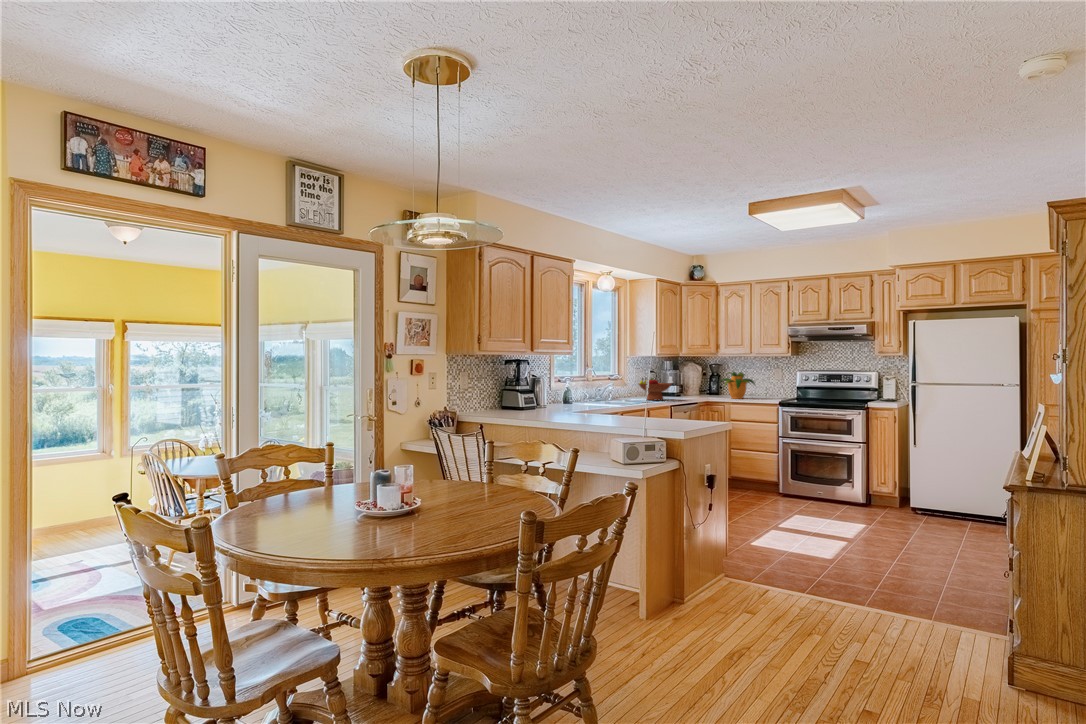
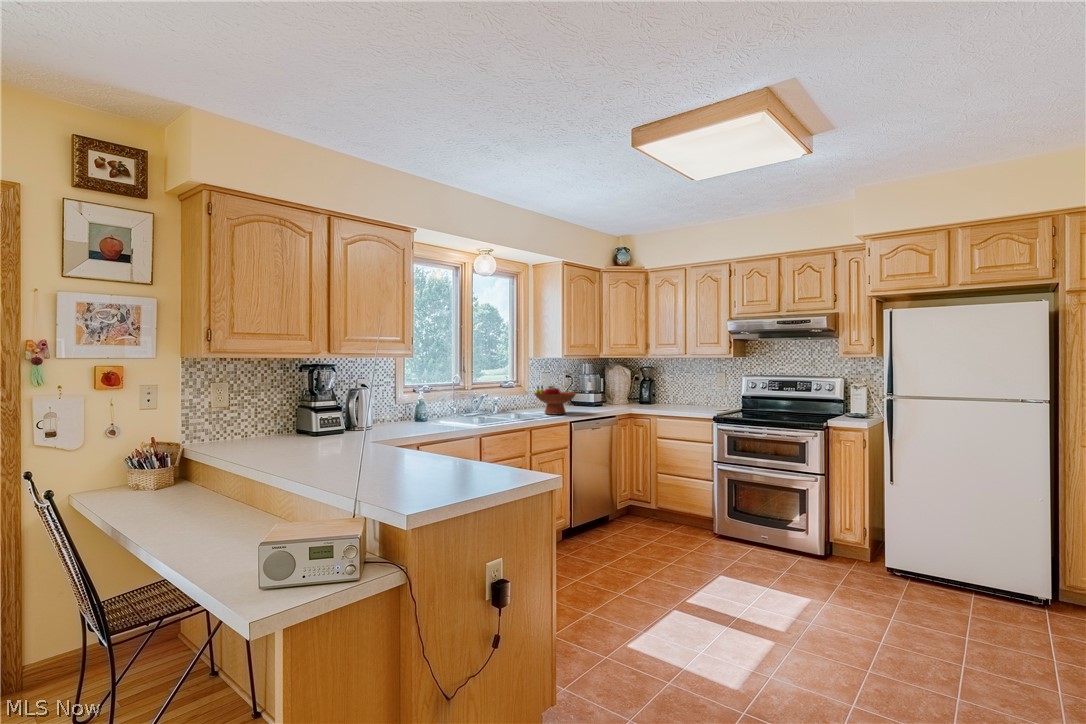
potted plant: present [721,371,755,399] -> none [644,375,689,412]

